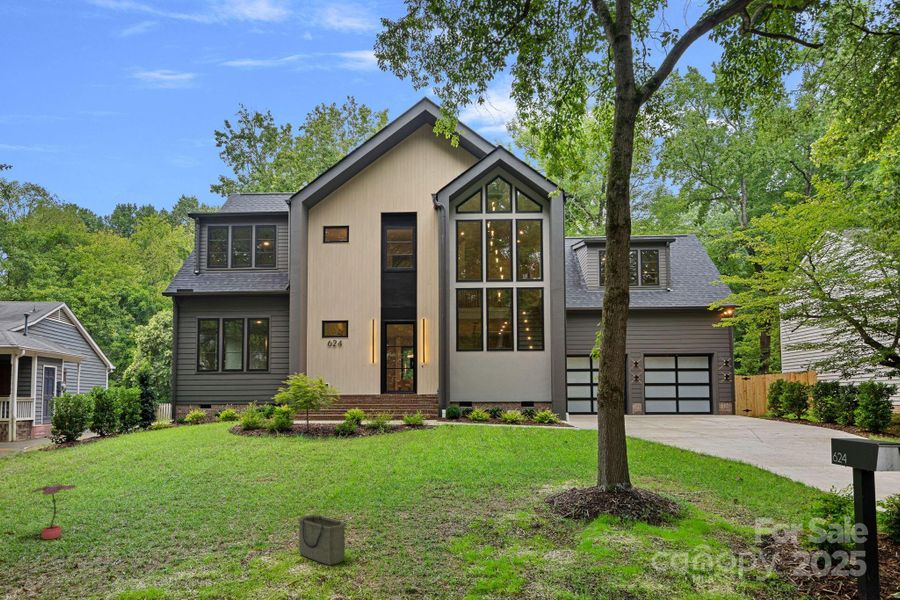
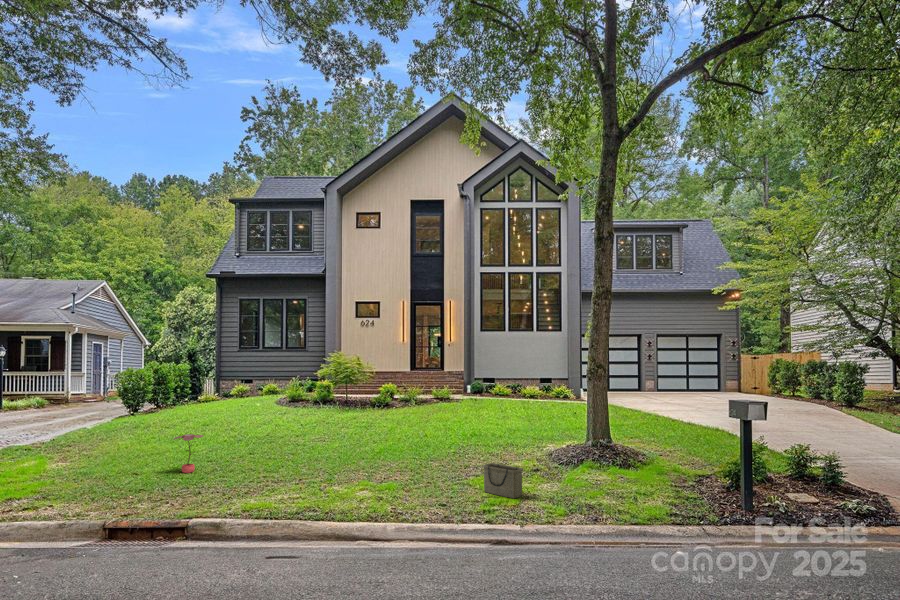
basket: present [298,514,346,565] -> present [483,463,523,498]

